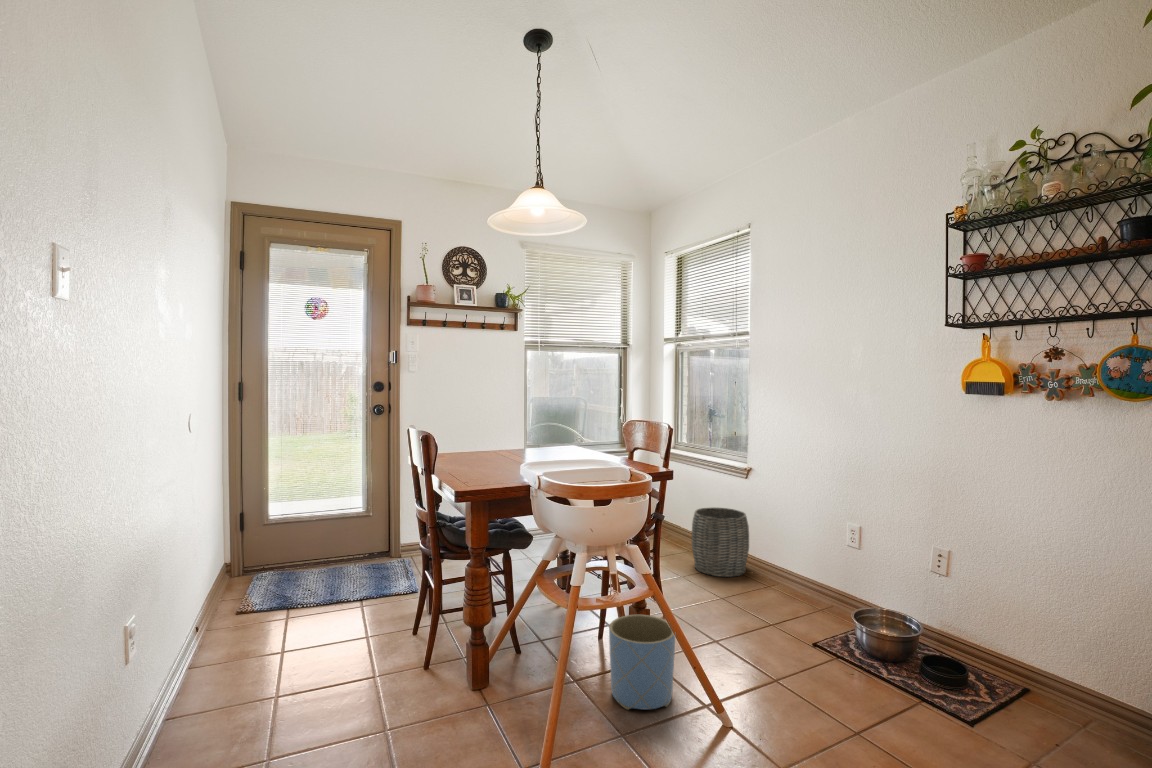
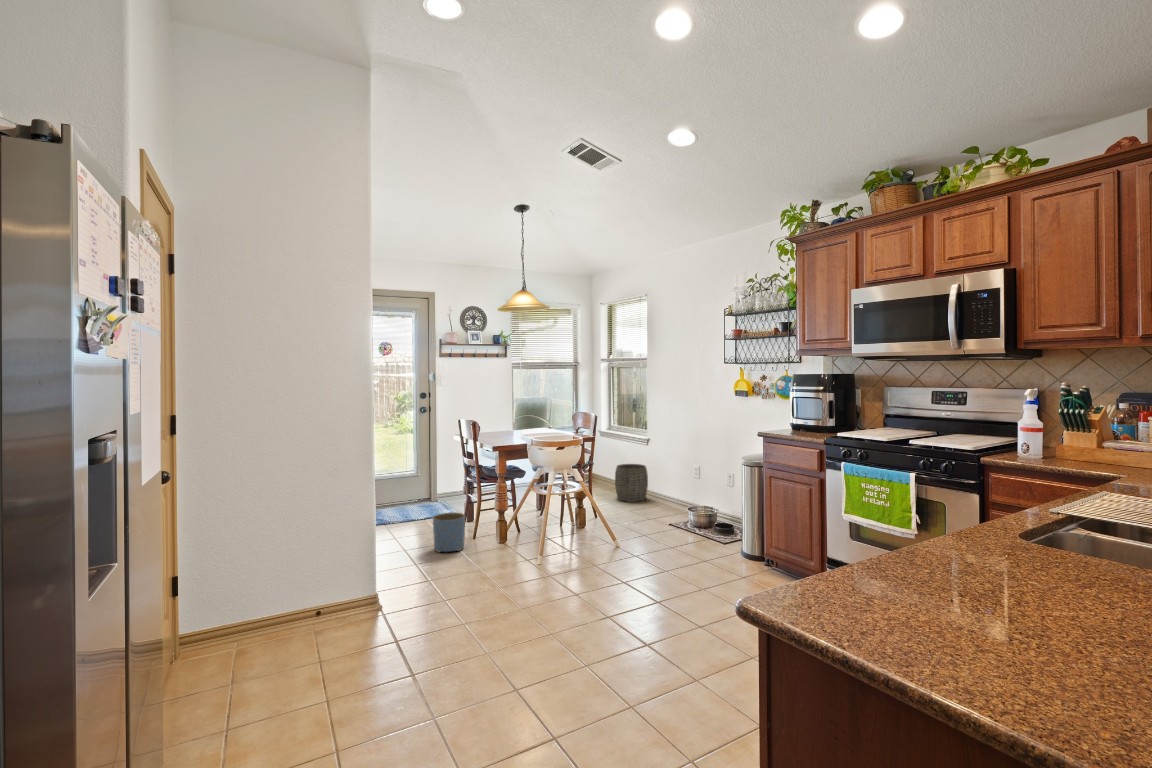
planter: present [609,615,675,710] -> present [433,512,465,552]

